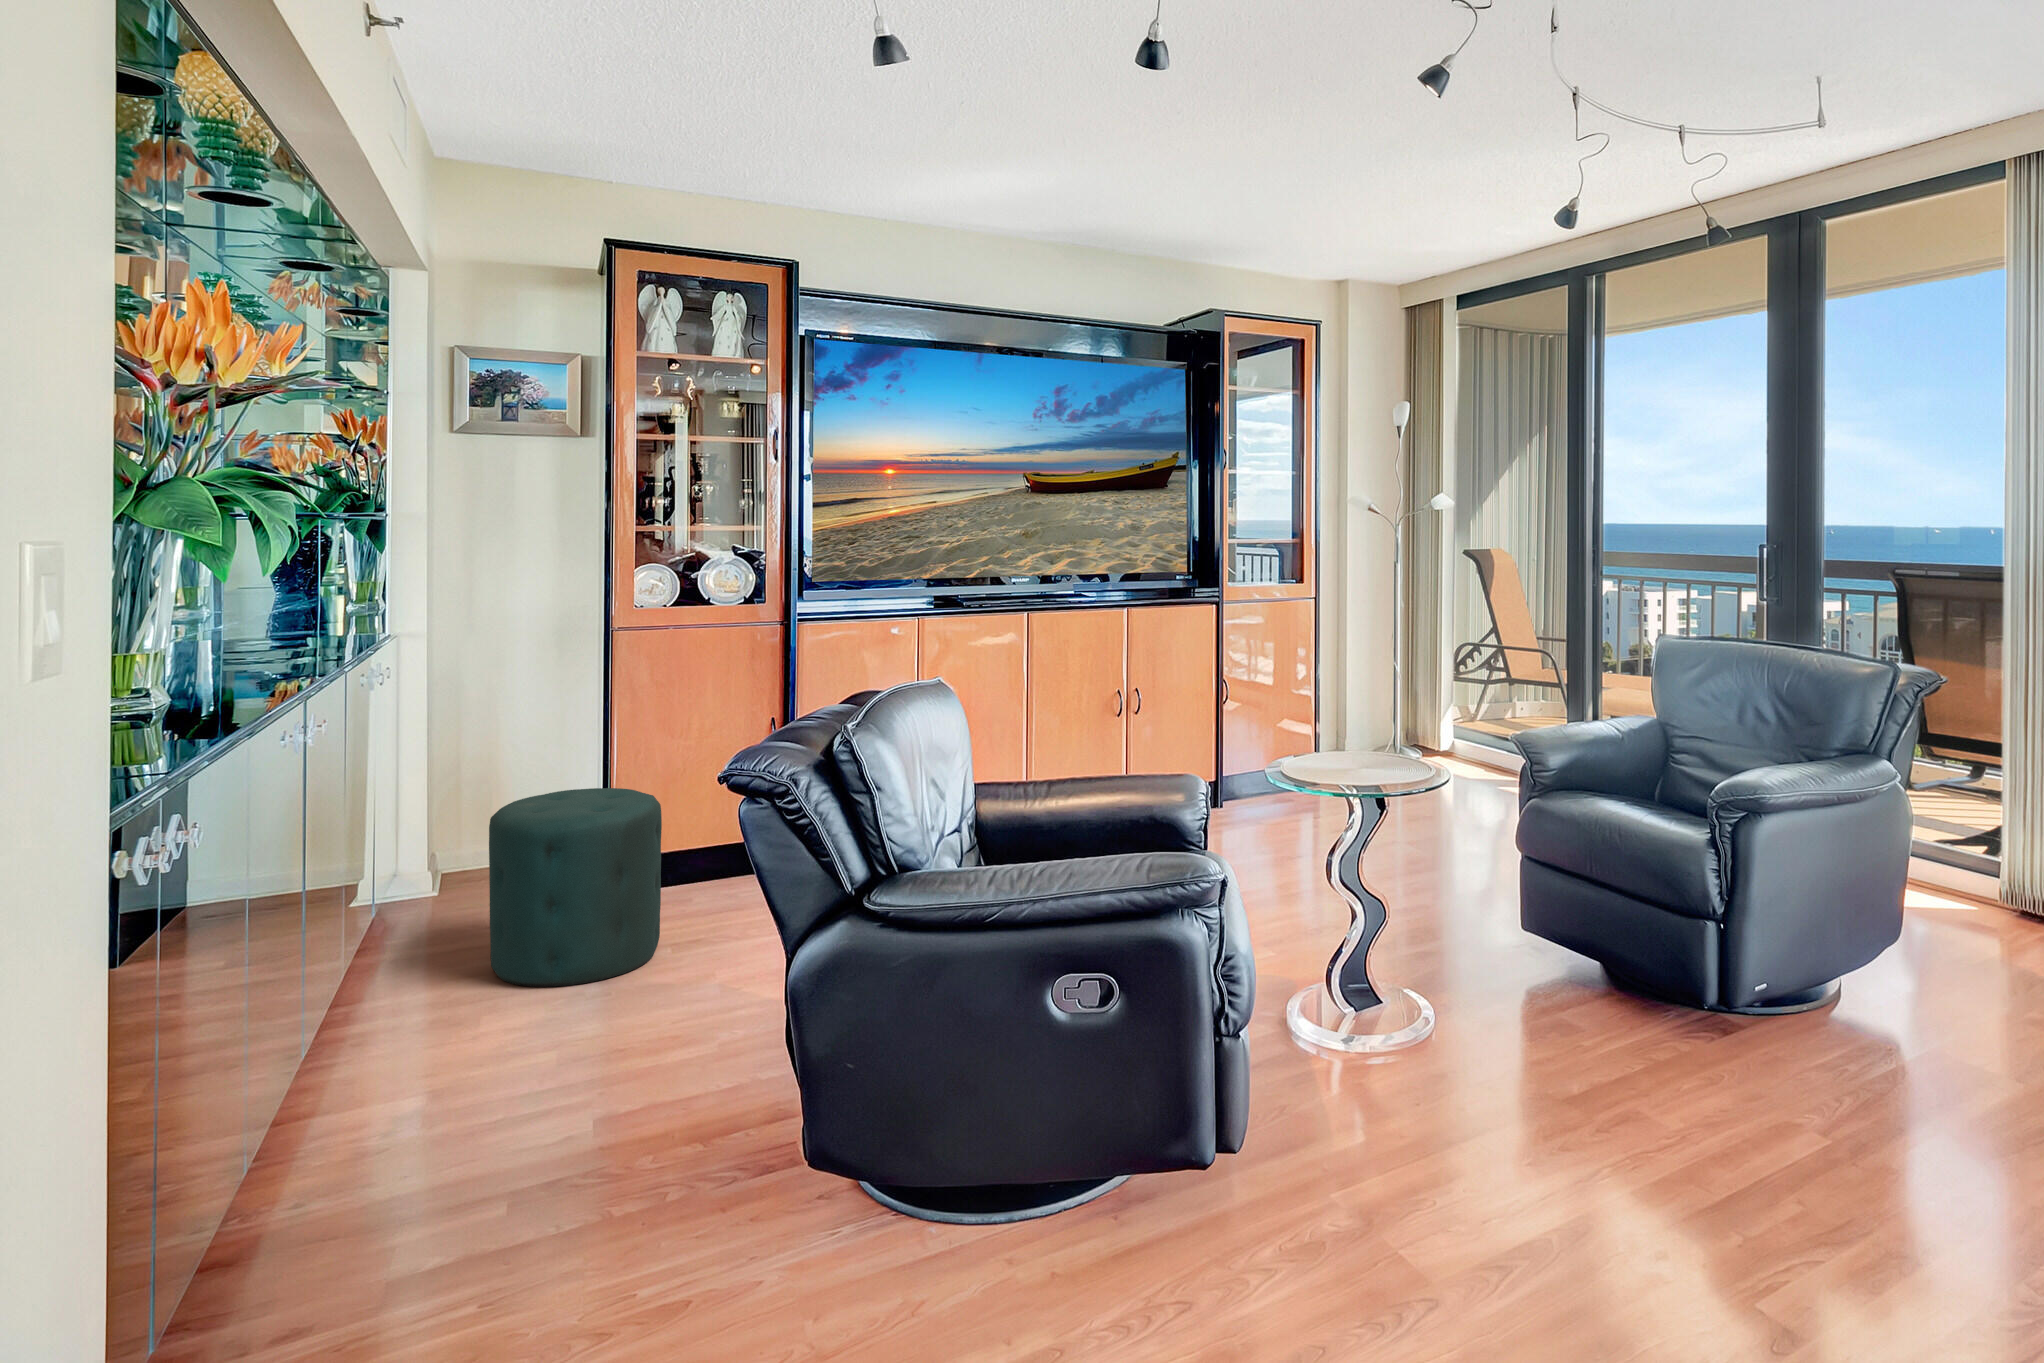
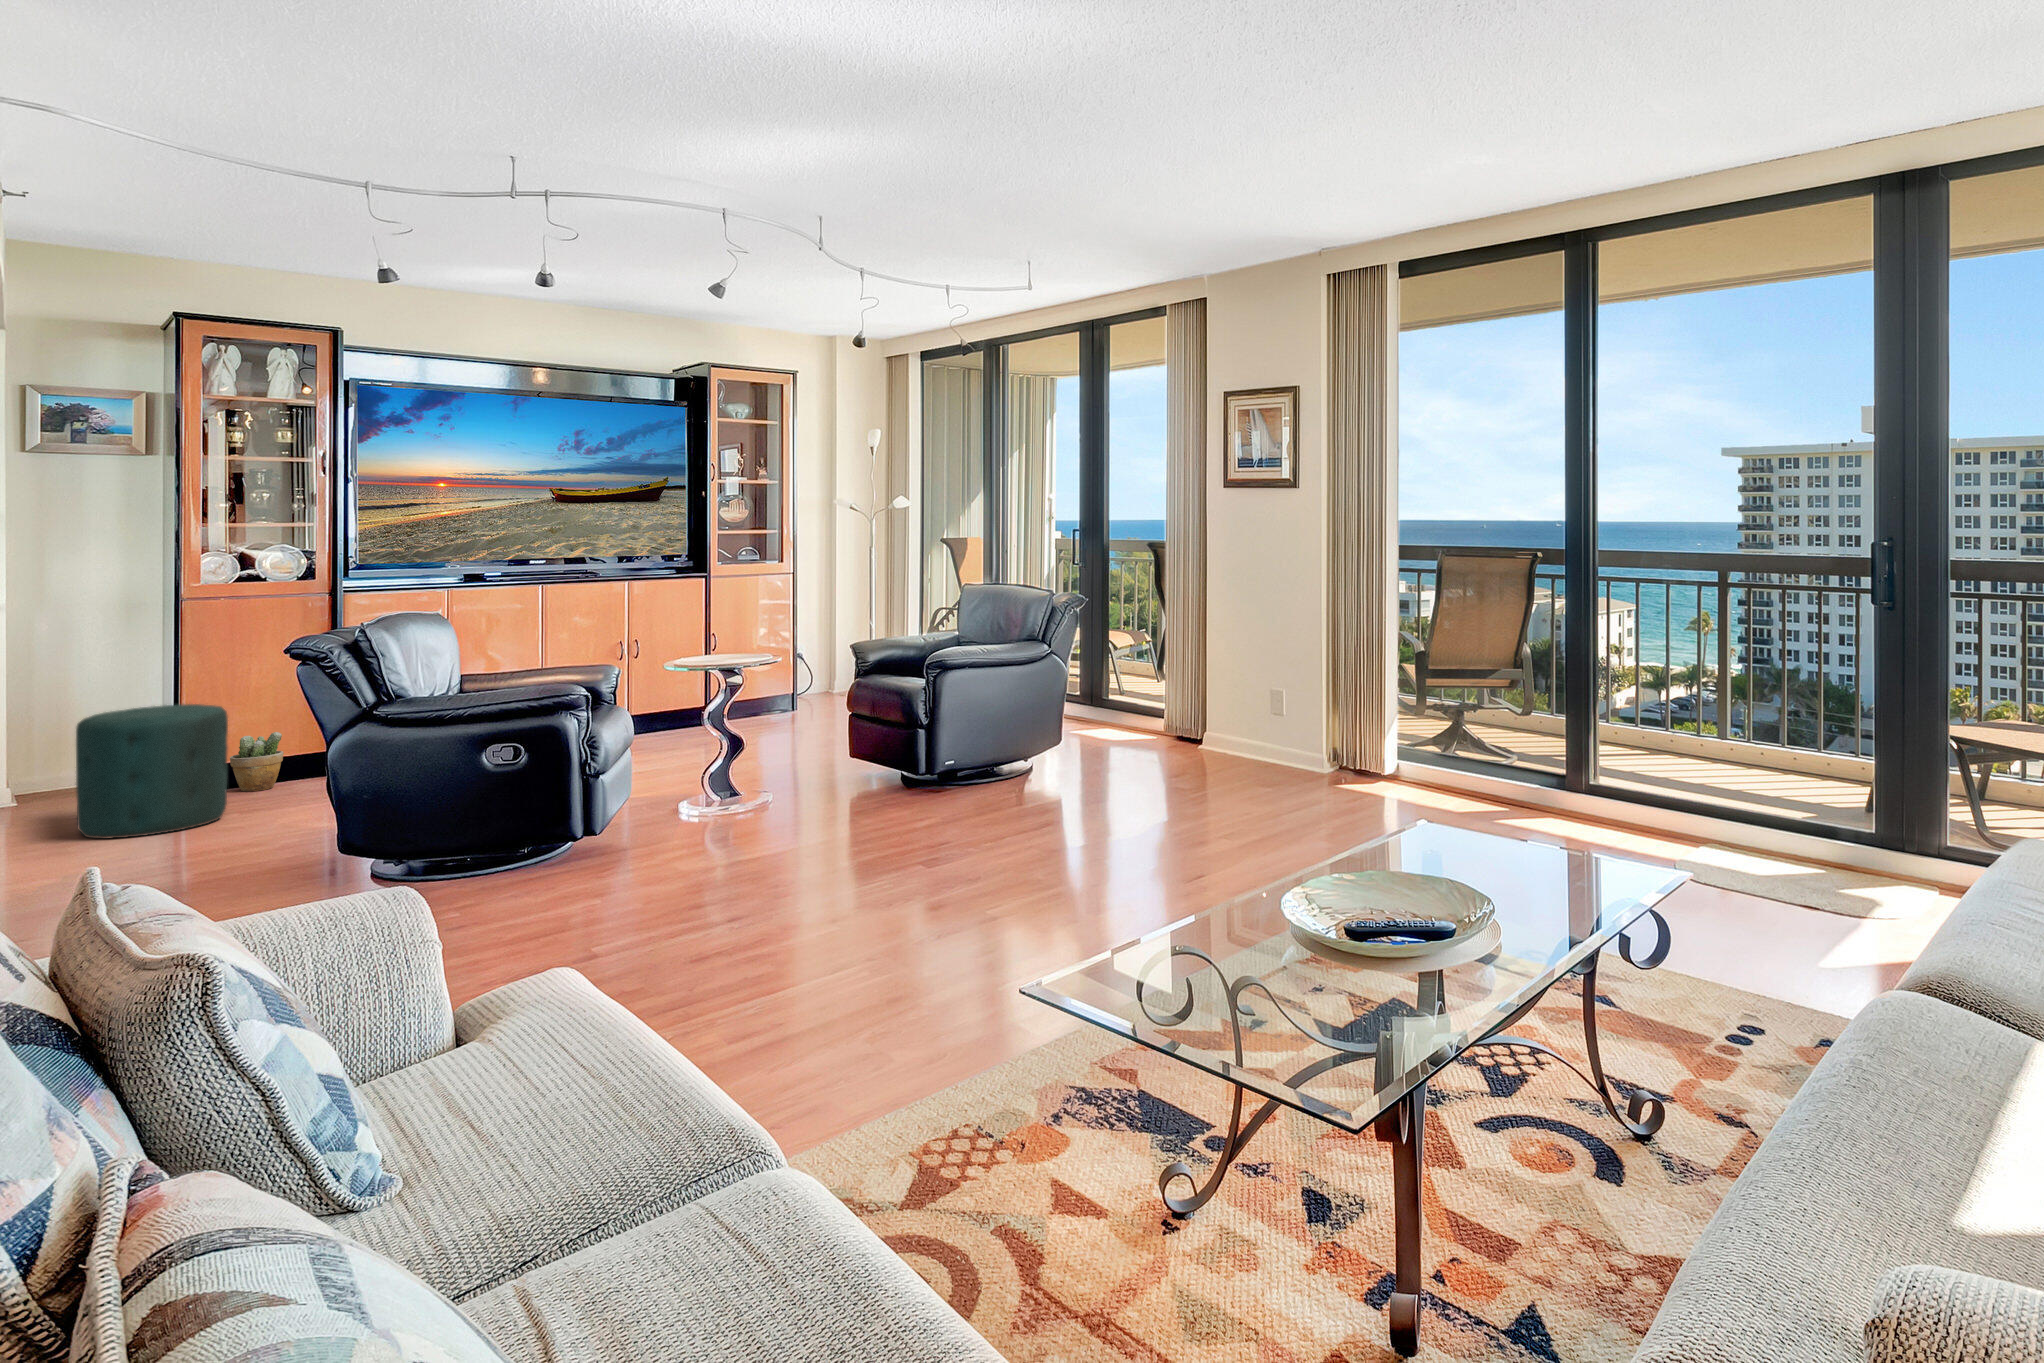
potted plant: none [665,817,726,898] -> present [230,732,284,792]

